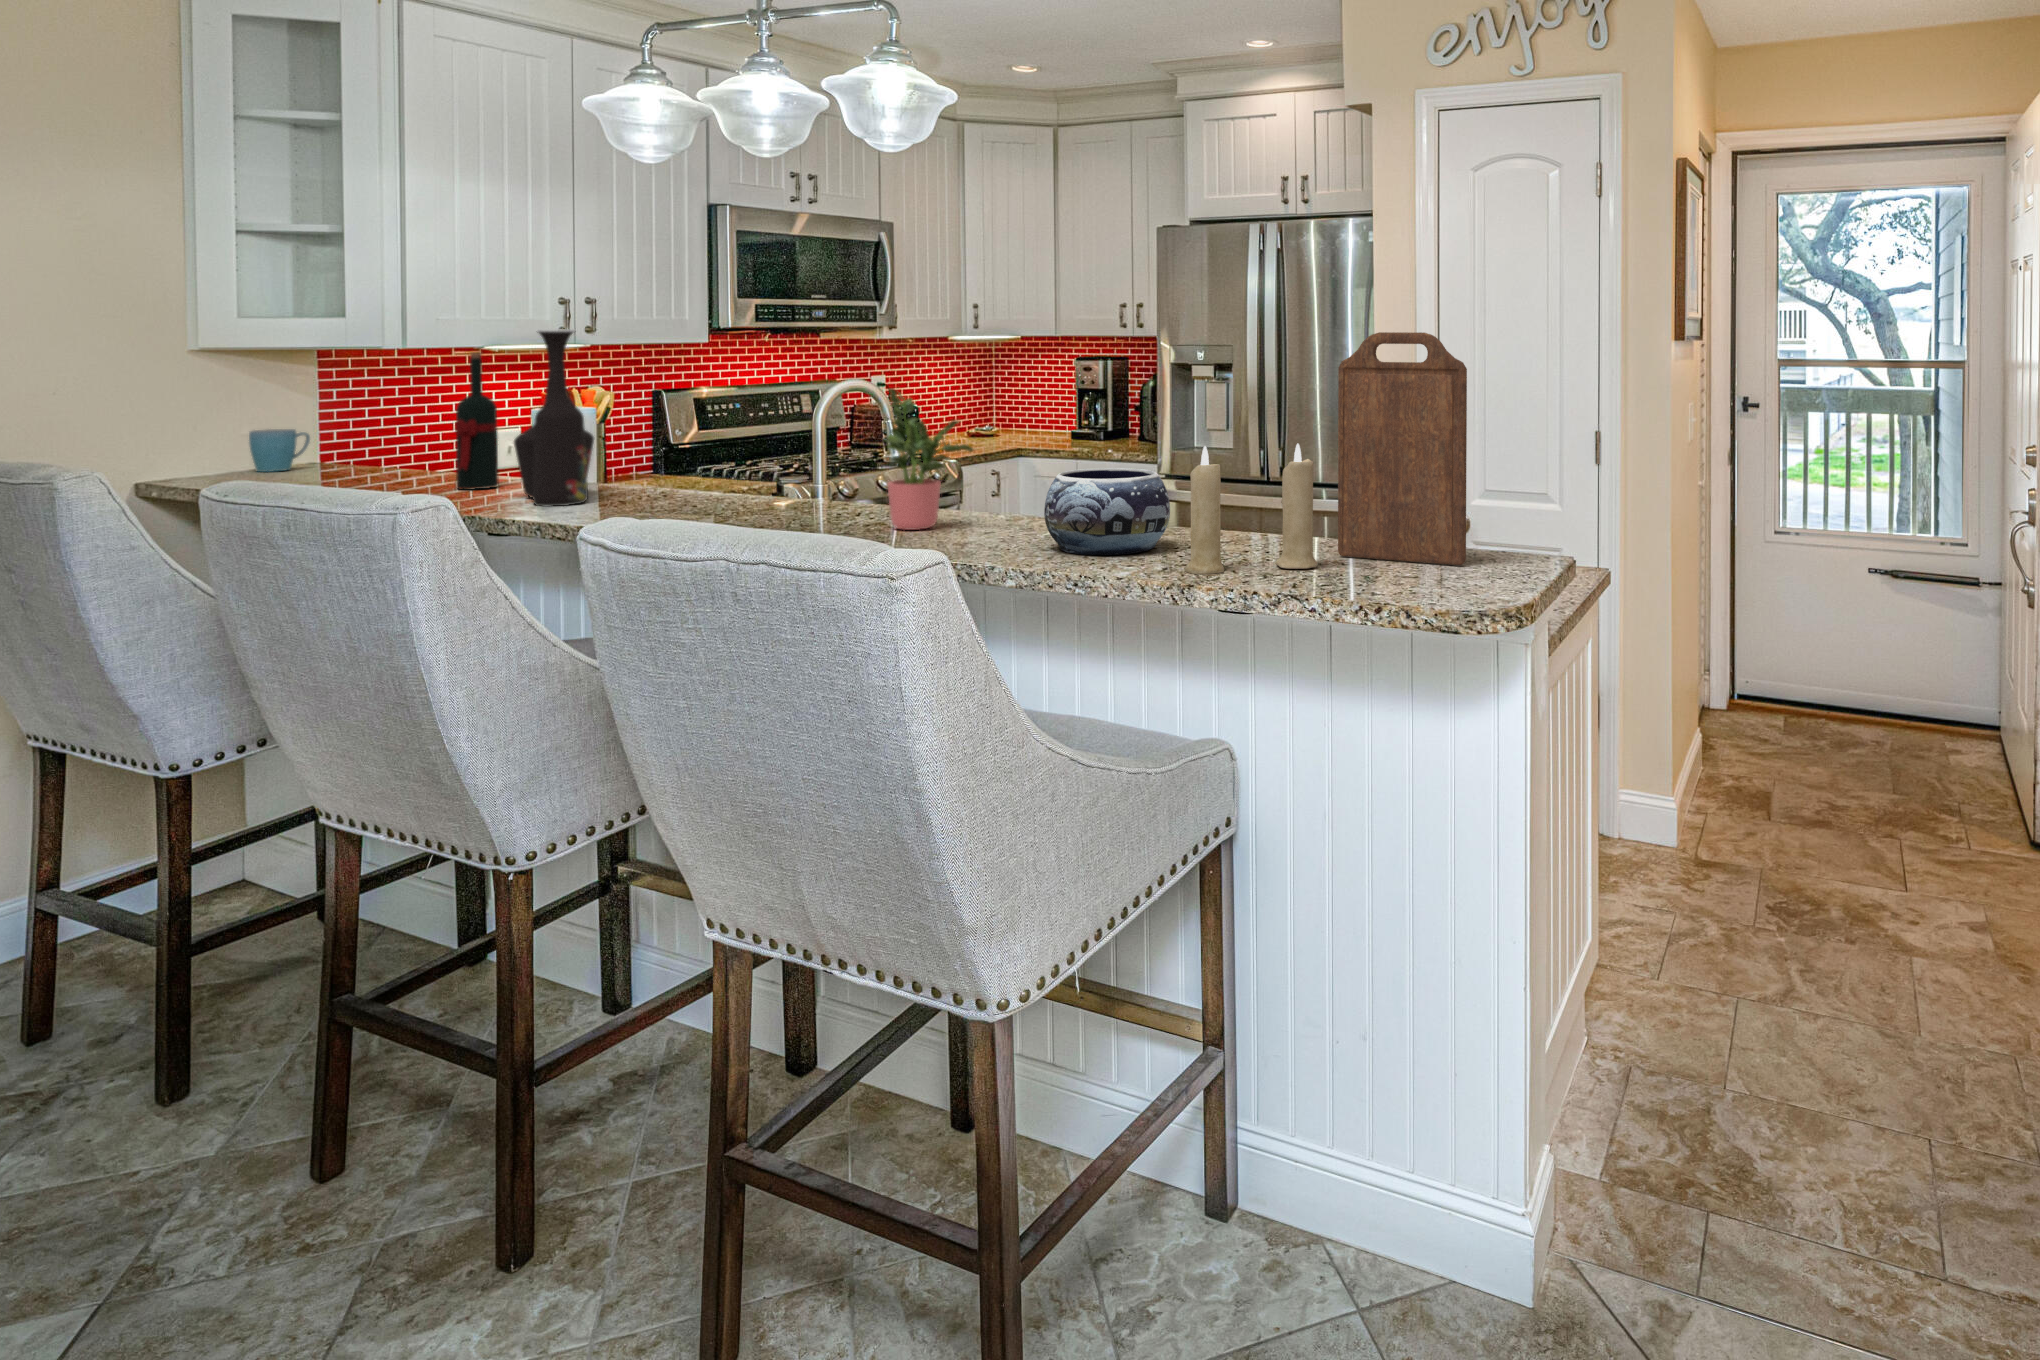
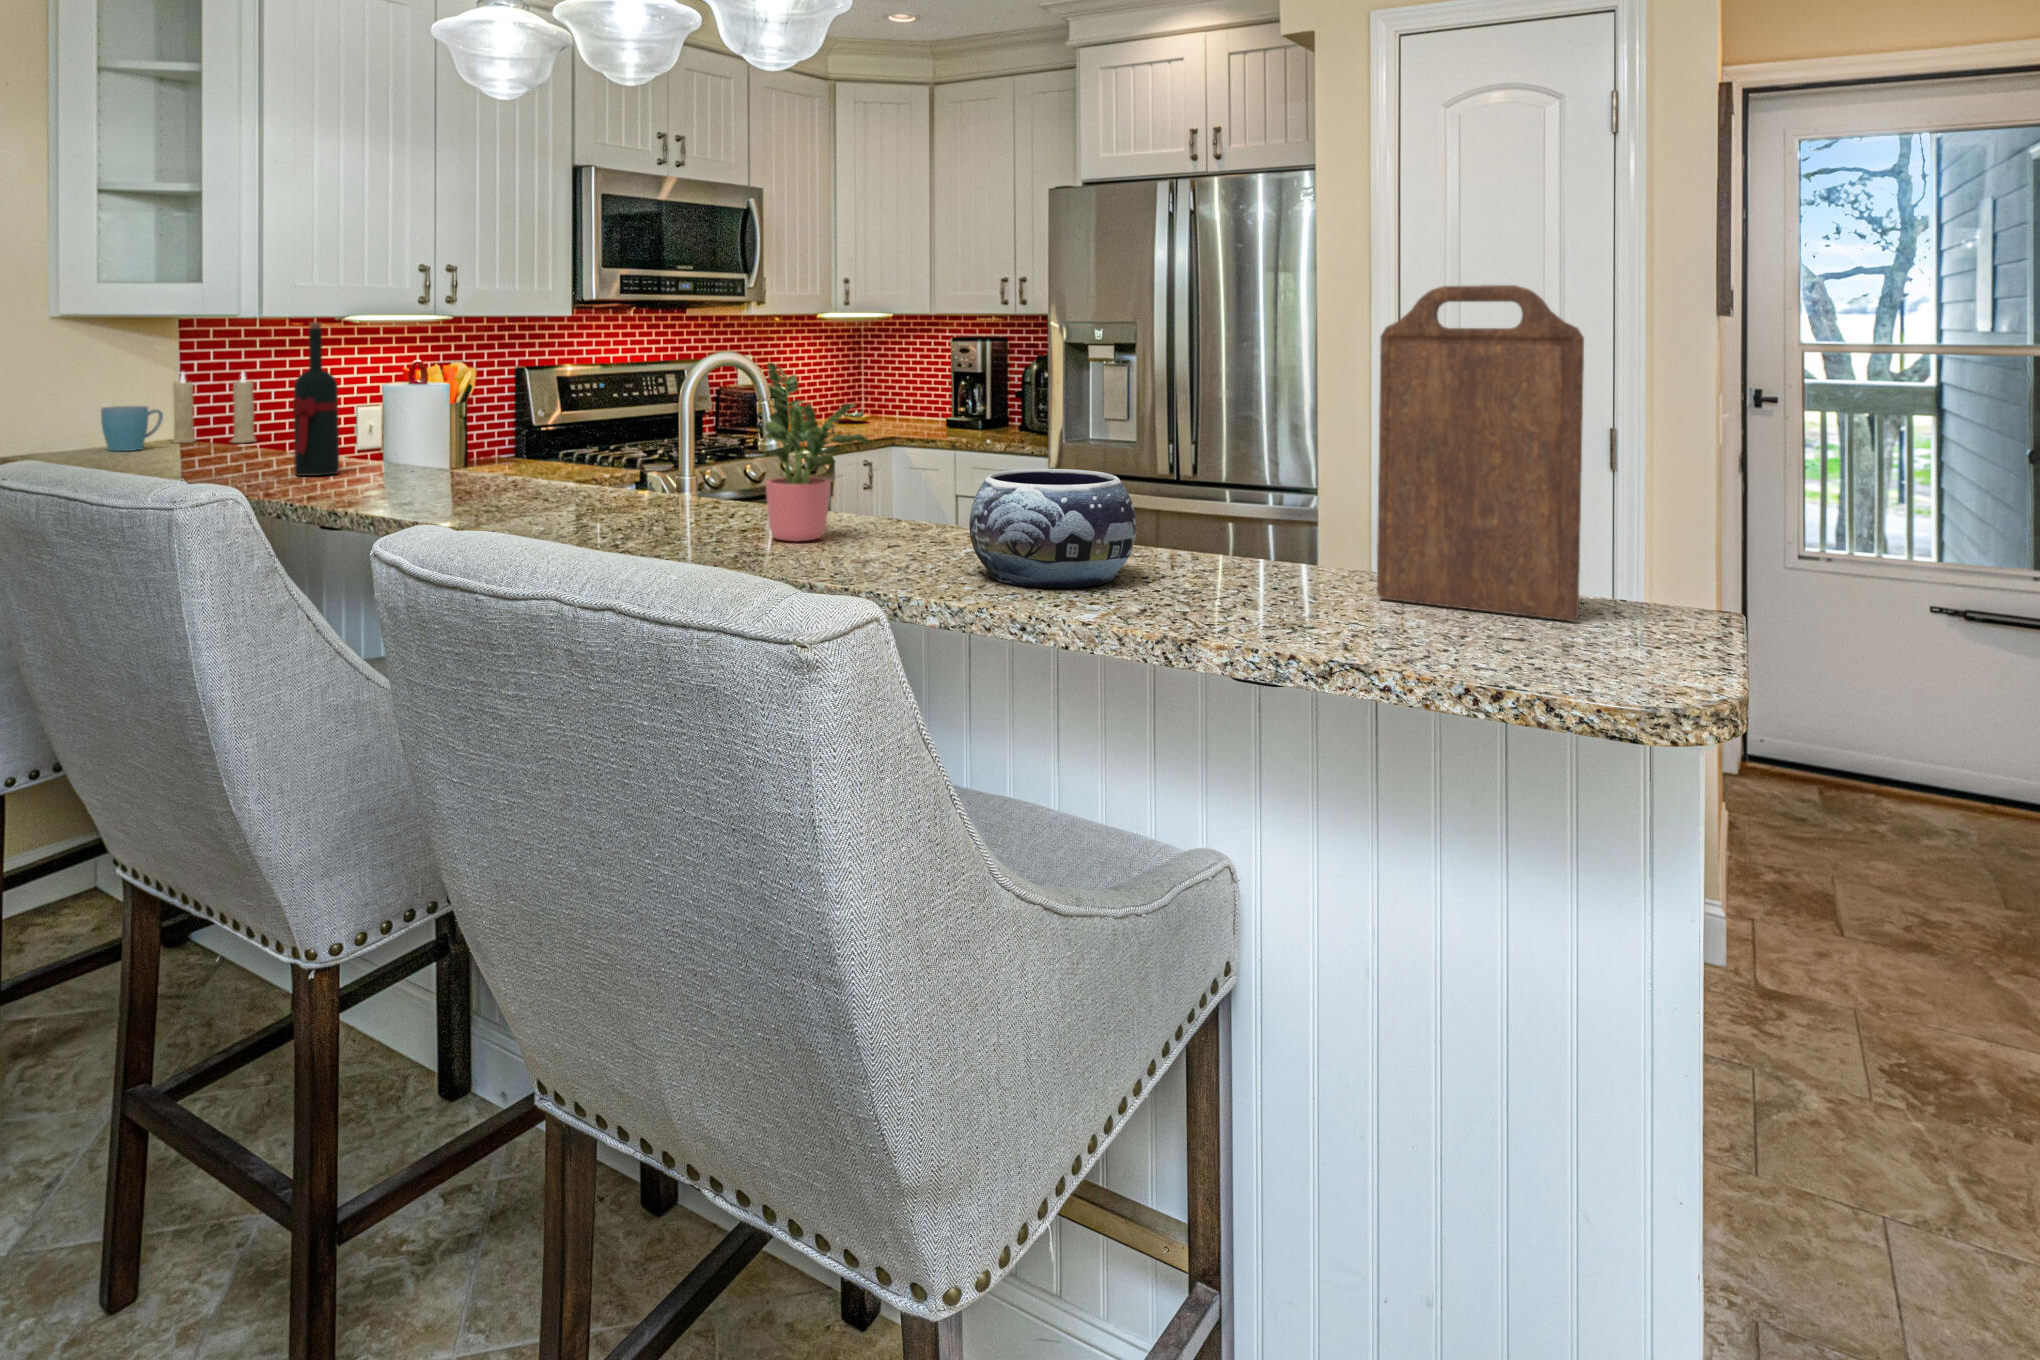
vase: present [514,329,594,506] -> none [348,293,437,499]
candle: present [1184,444,1318,574] -> present [172,372,256,443]

